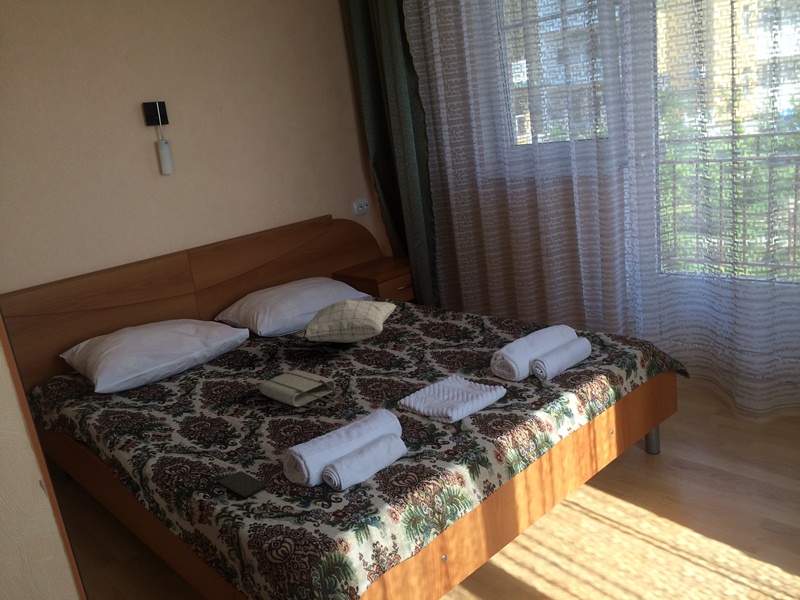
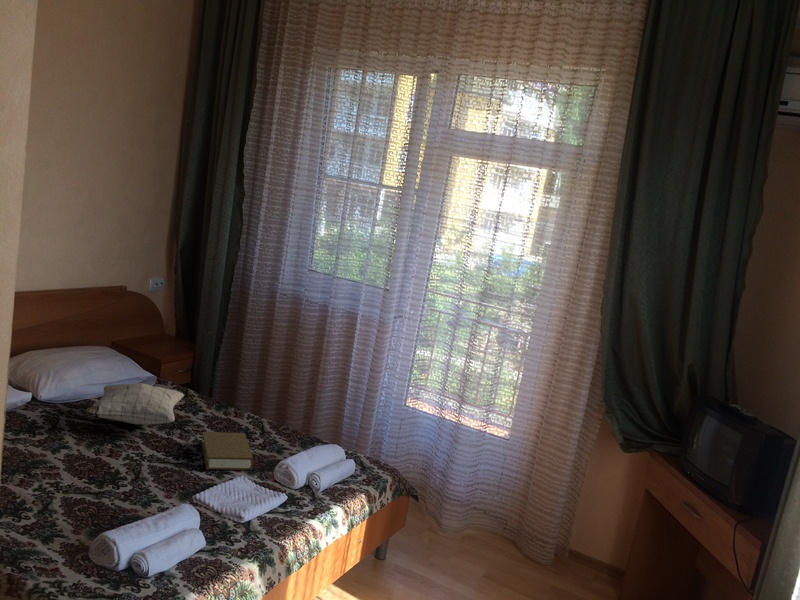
book: none [414,332,469,374] -> present [202,432,254,470]
tote bag: present [259,370,343,408] -> none [49,447,140,491]
smartphone: present [220,471,267,498] -> none [23,548,74,576]

